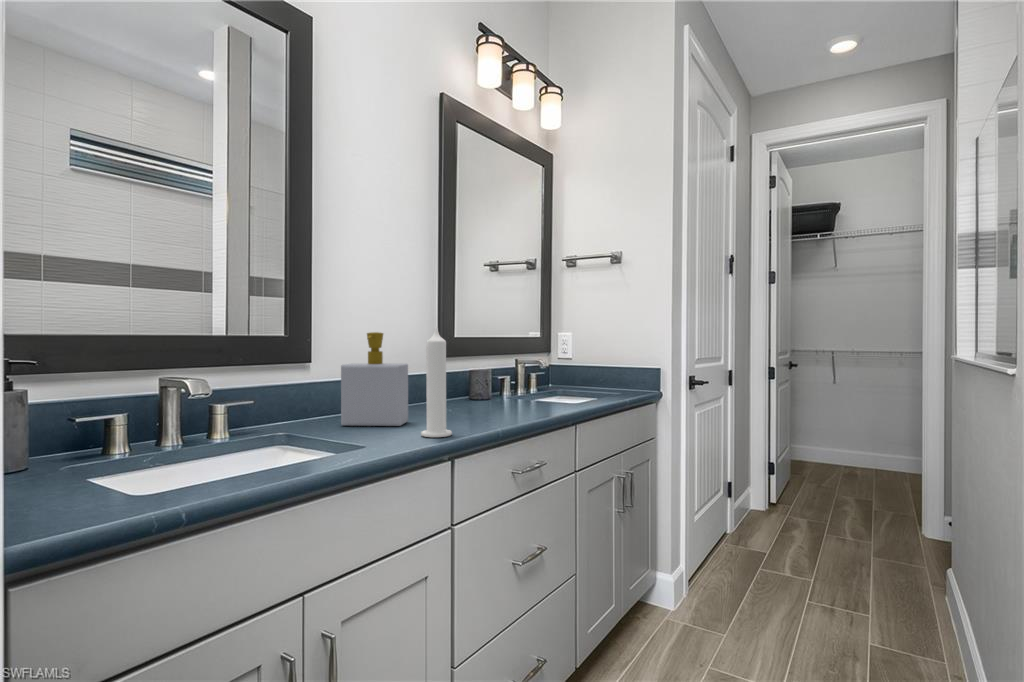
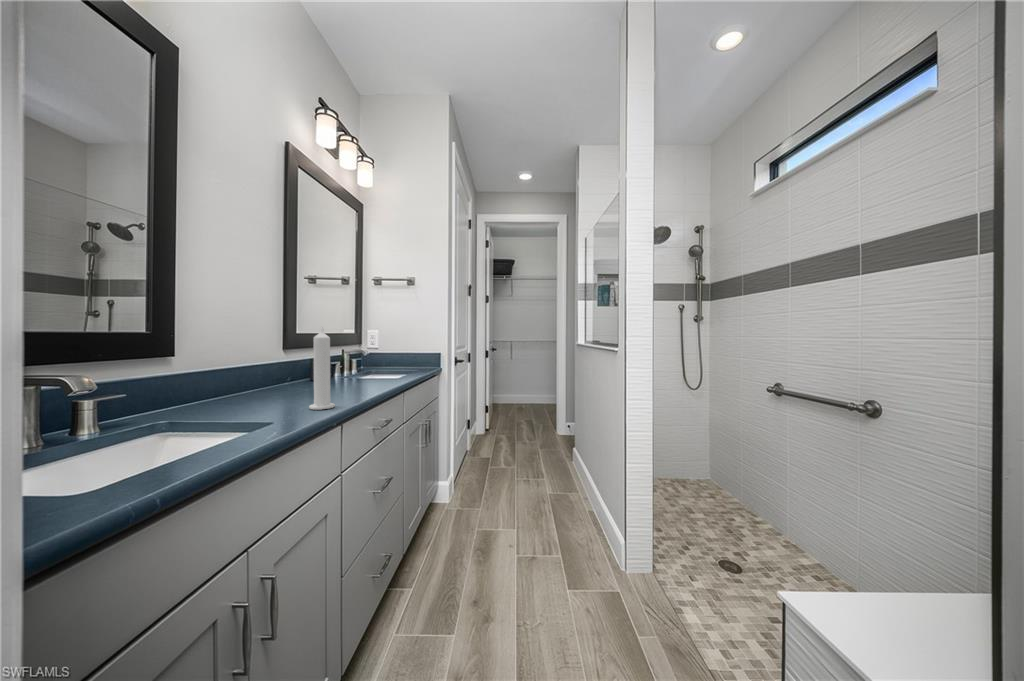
soap bottle: present [341,332,408,426] -> none [219,330,282,408]

